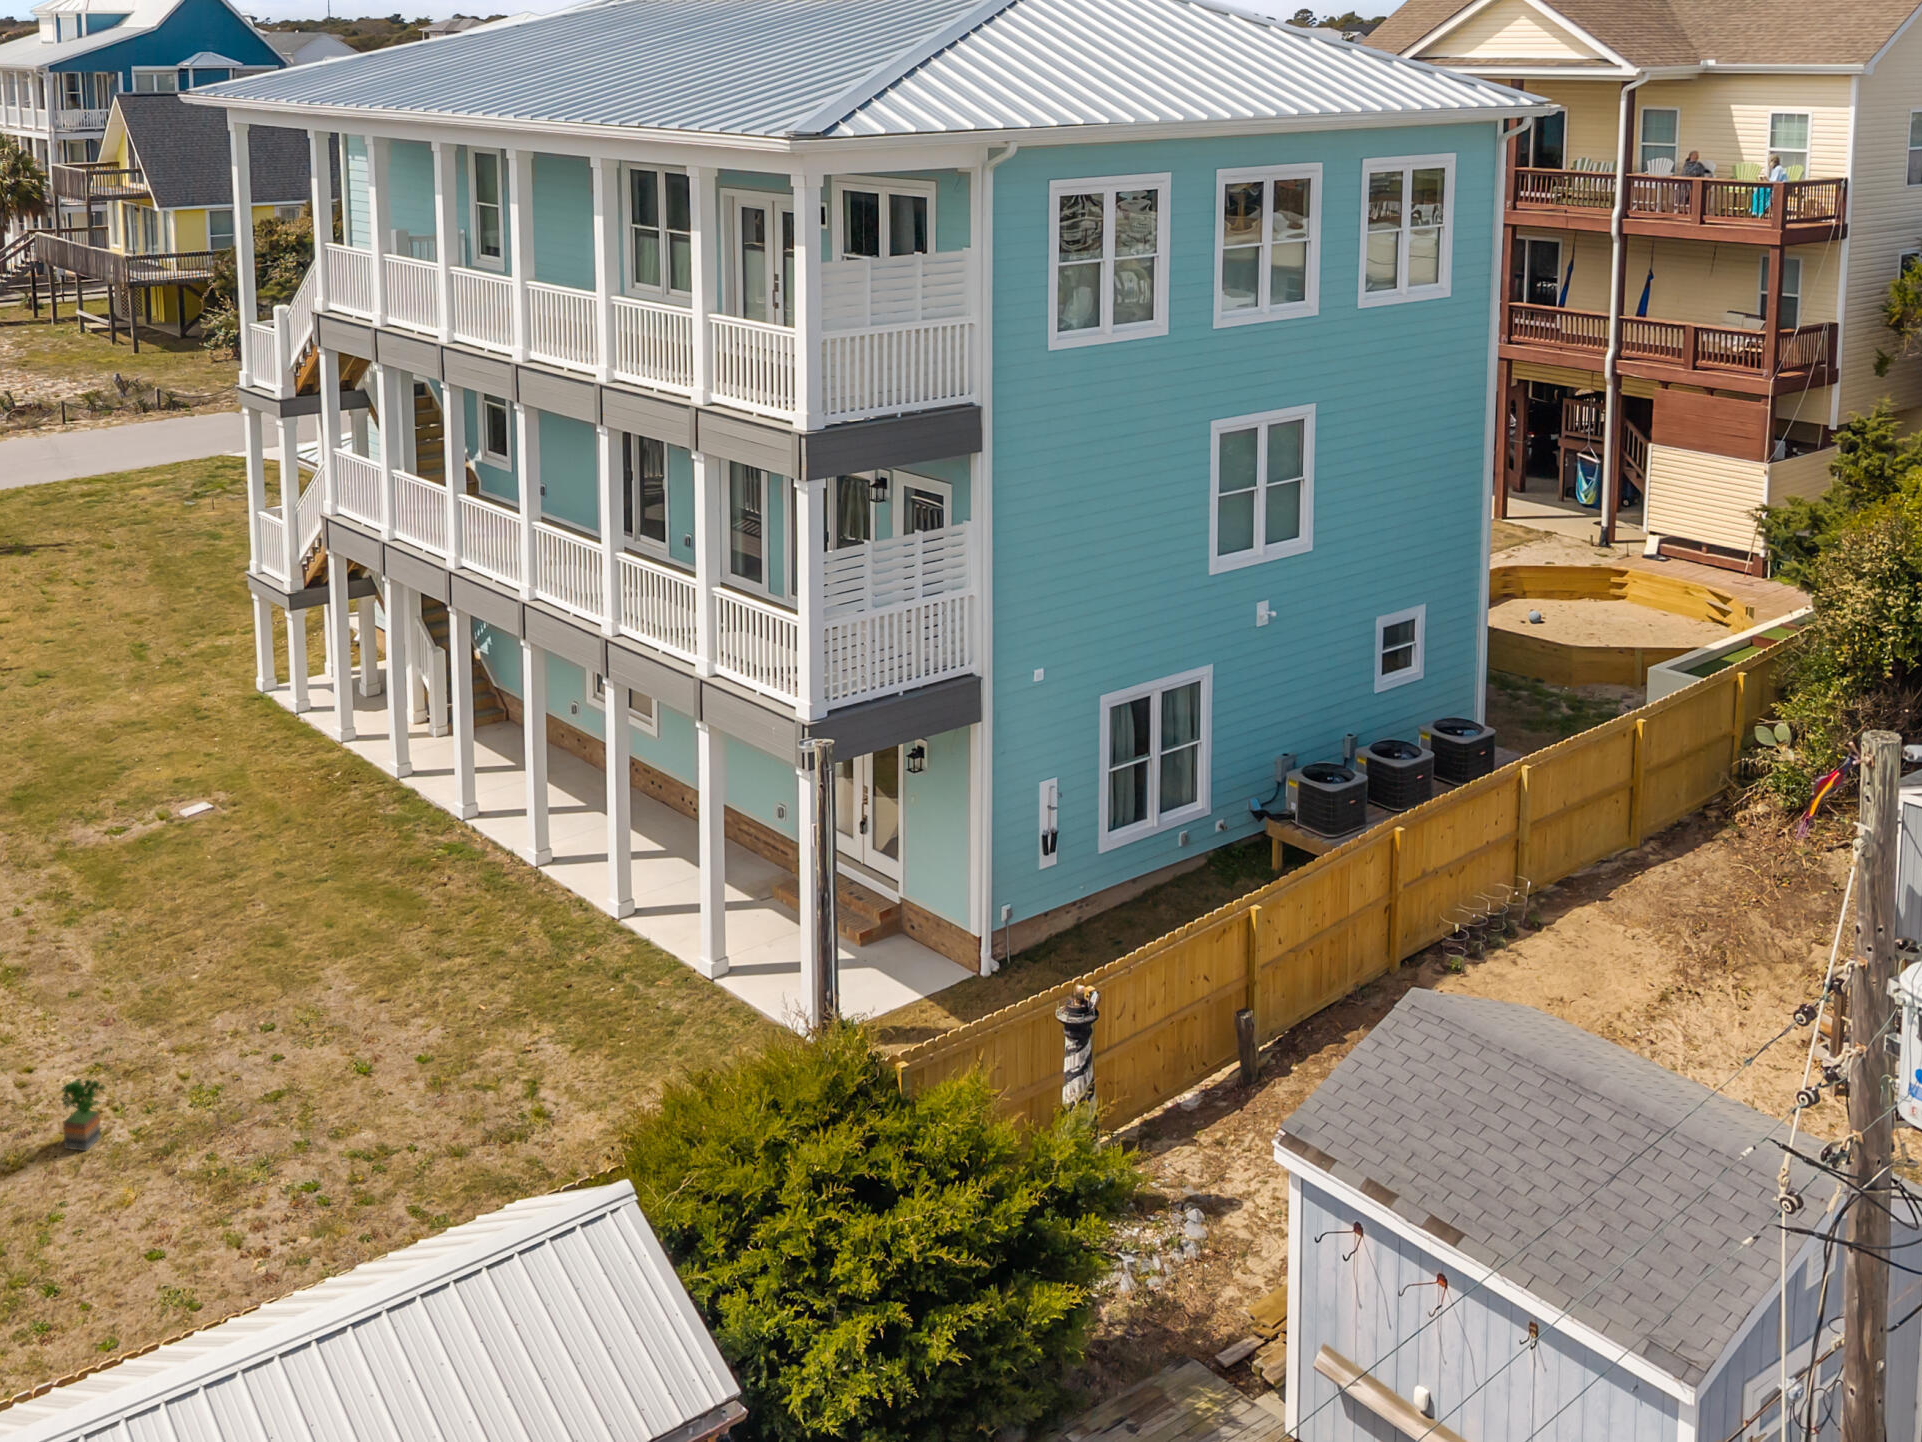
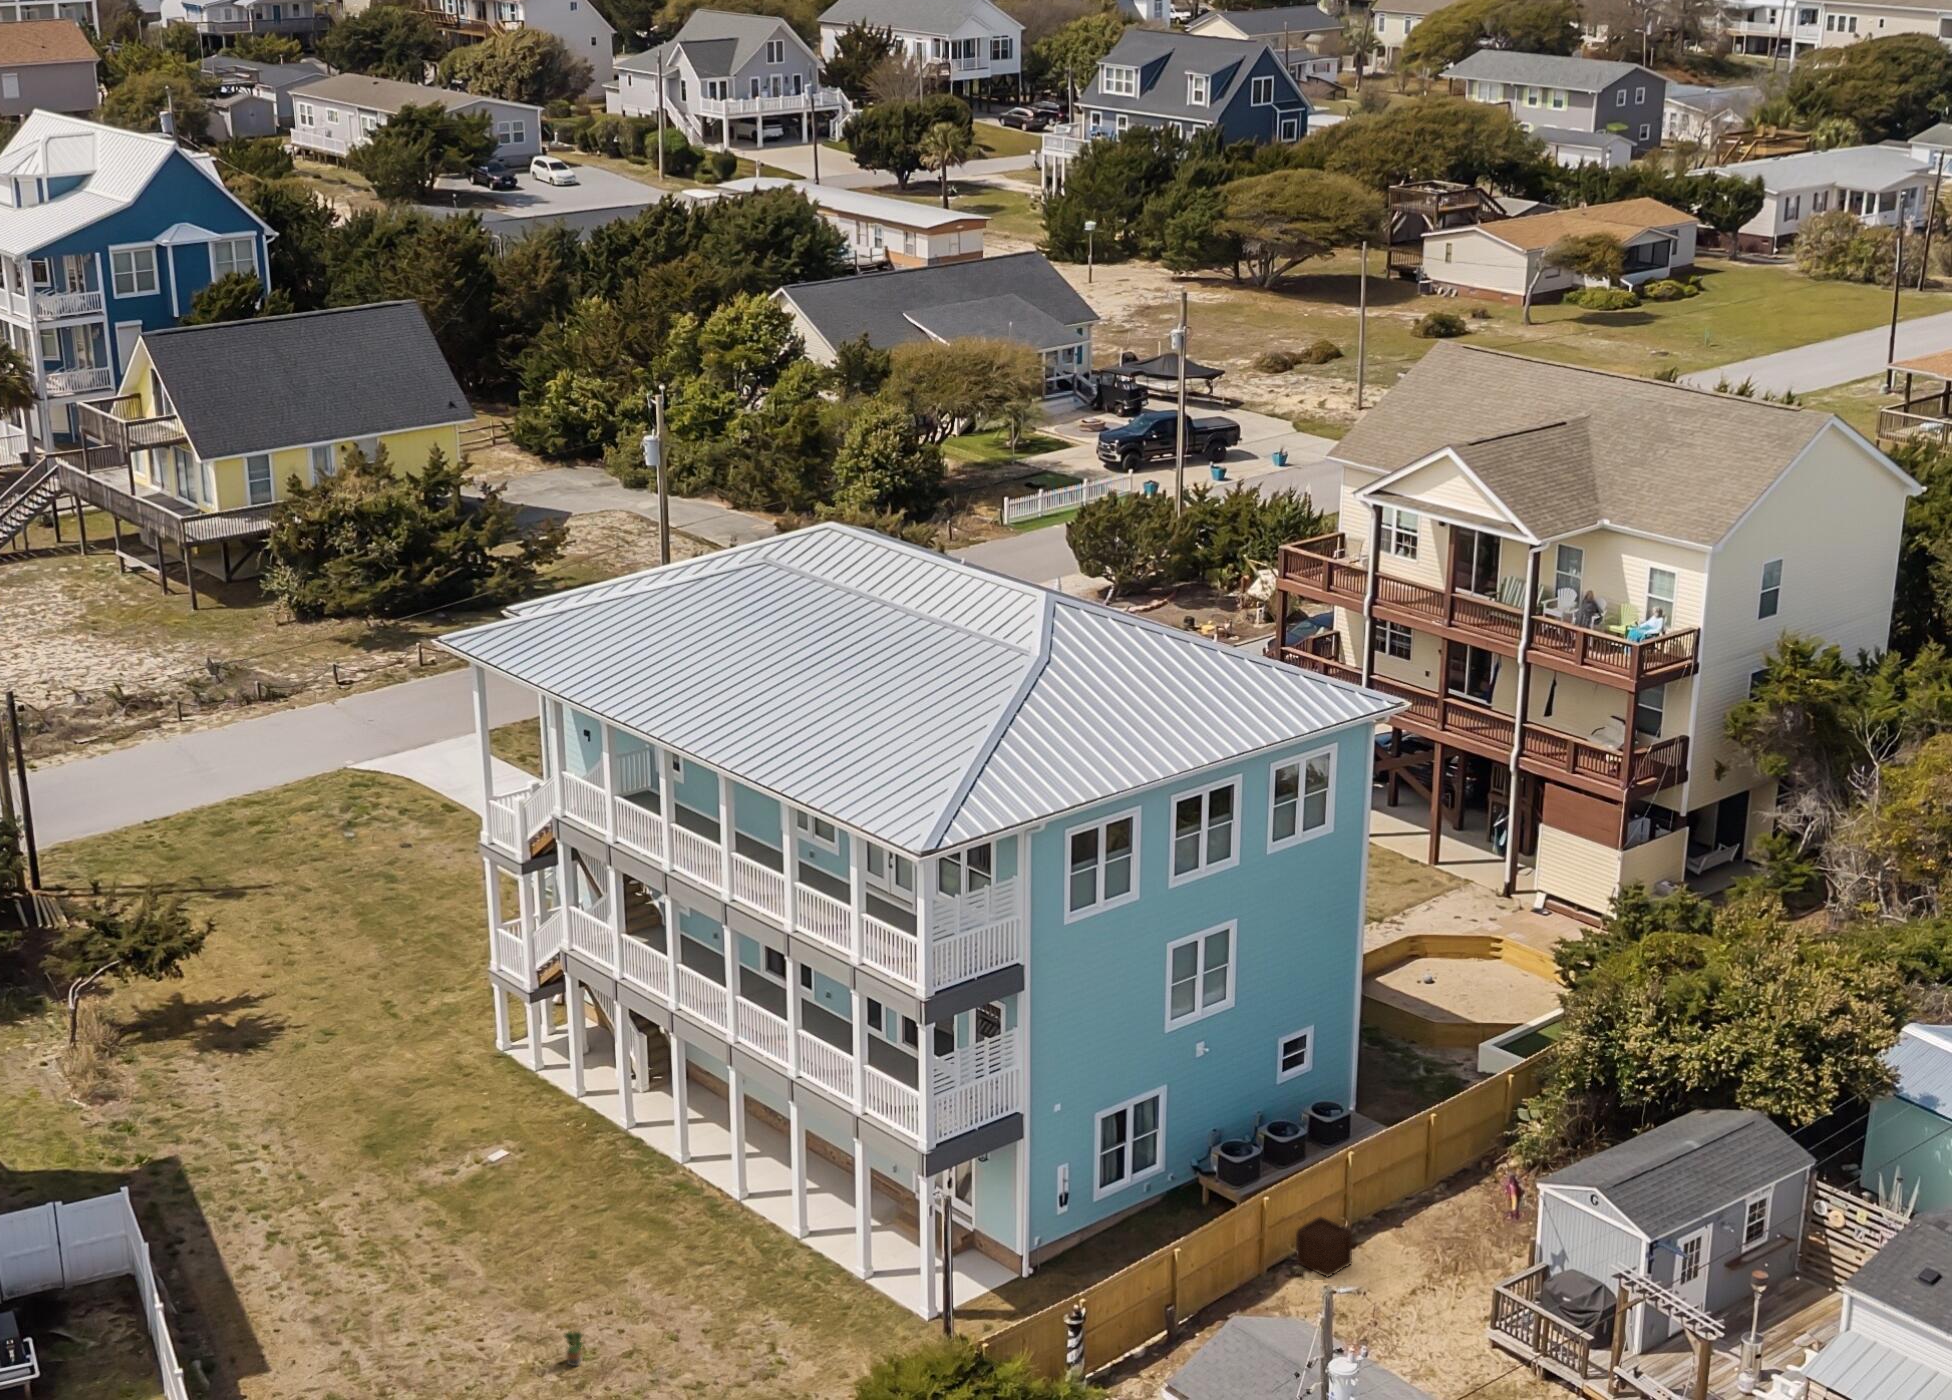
wooden crate: none [1442,867,1538,968] -> present [1296,1217,1352,1277]

